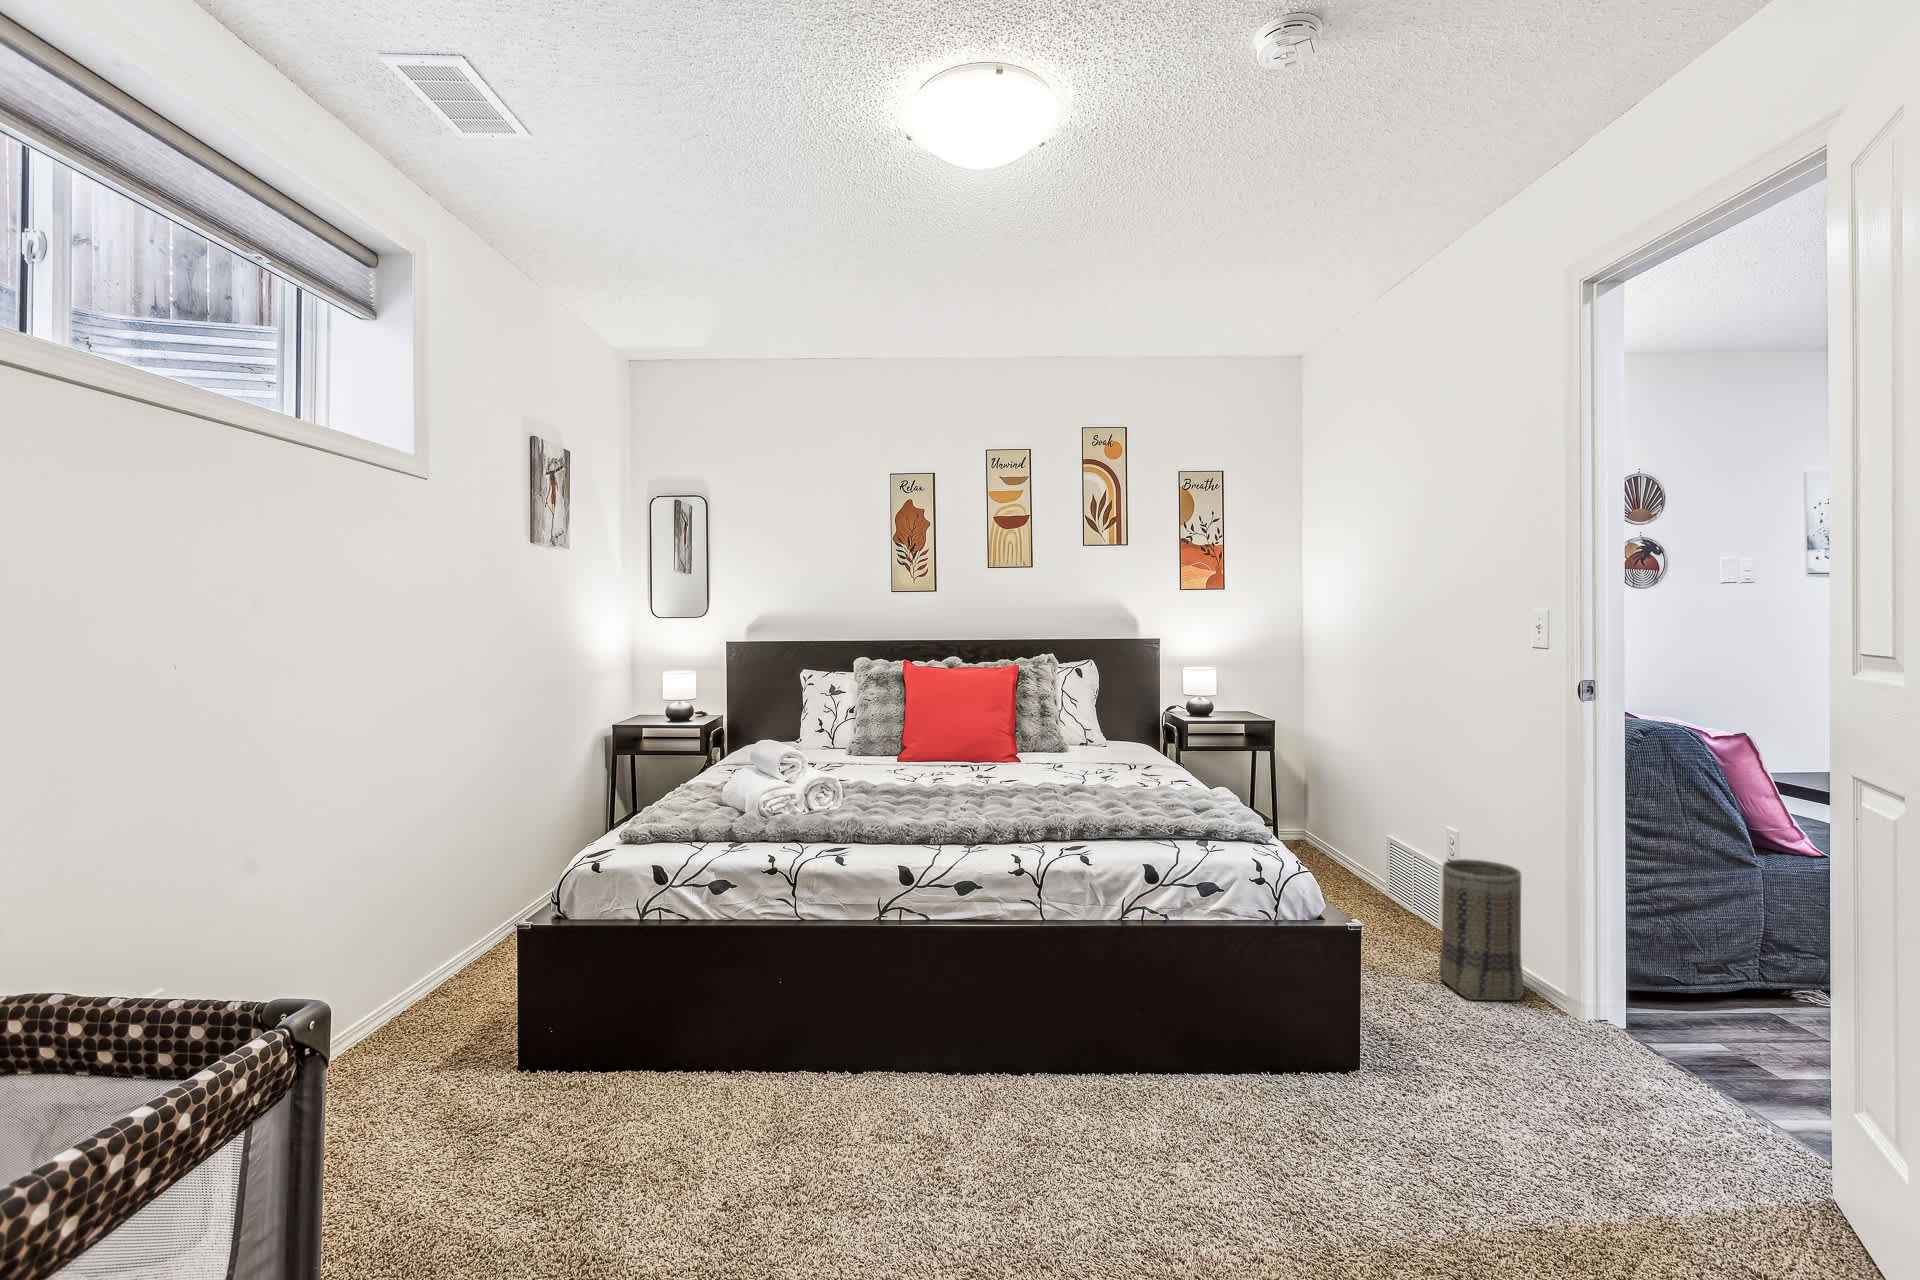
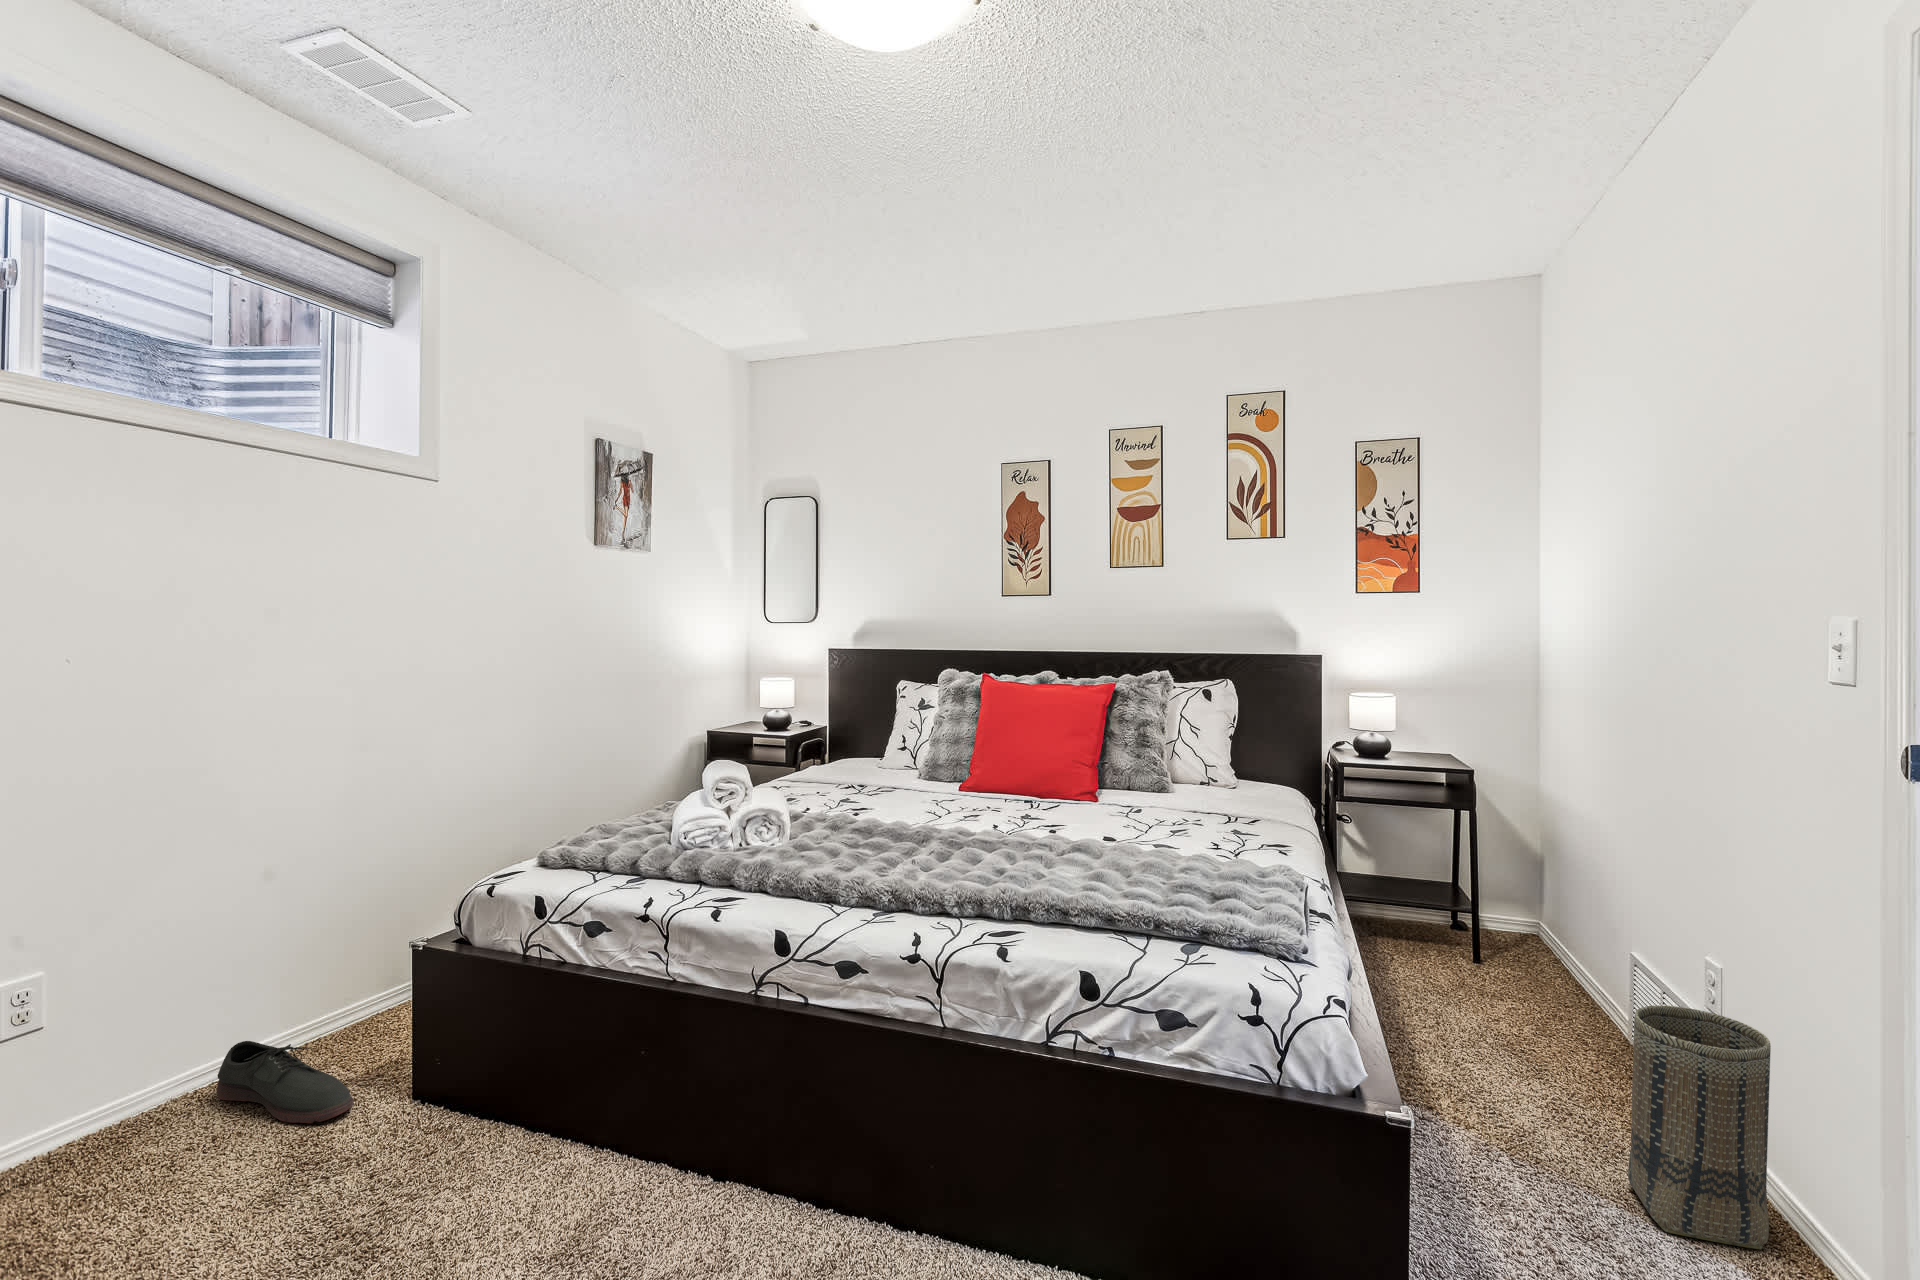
shoe: none [311,1030,471,1096] -> present [216,1041,353,1123]

